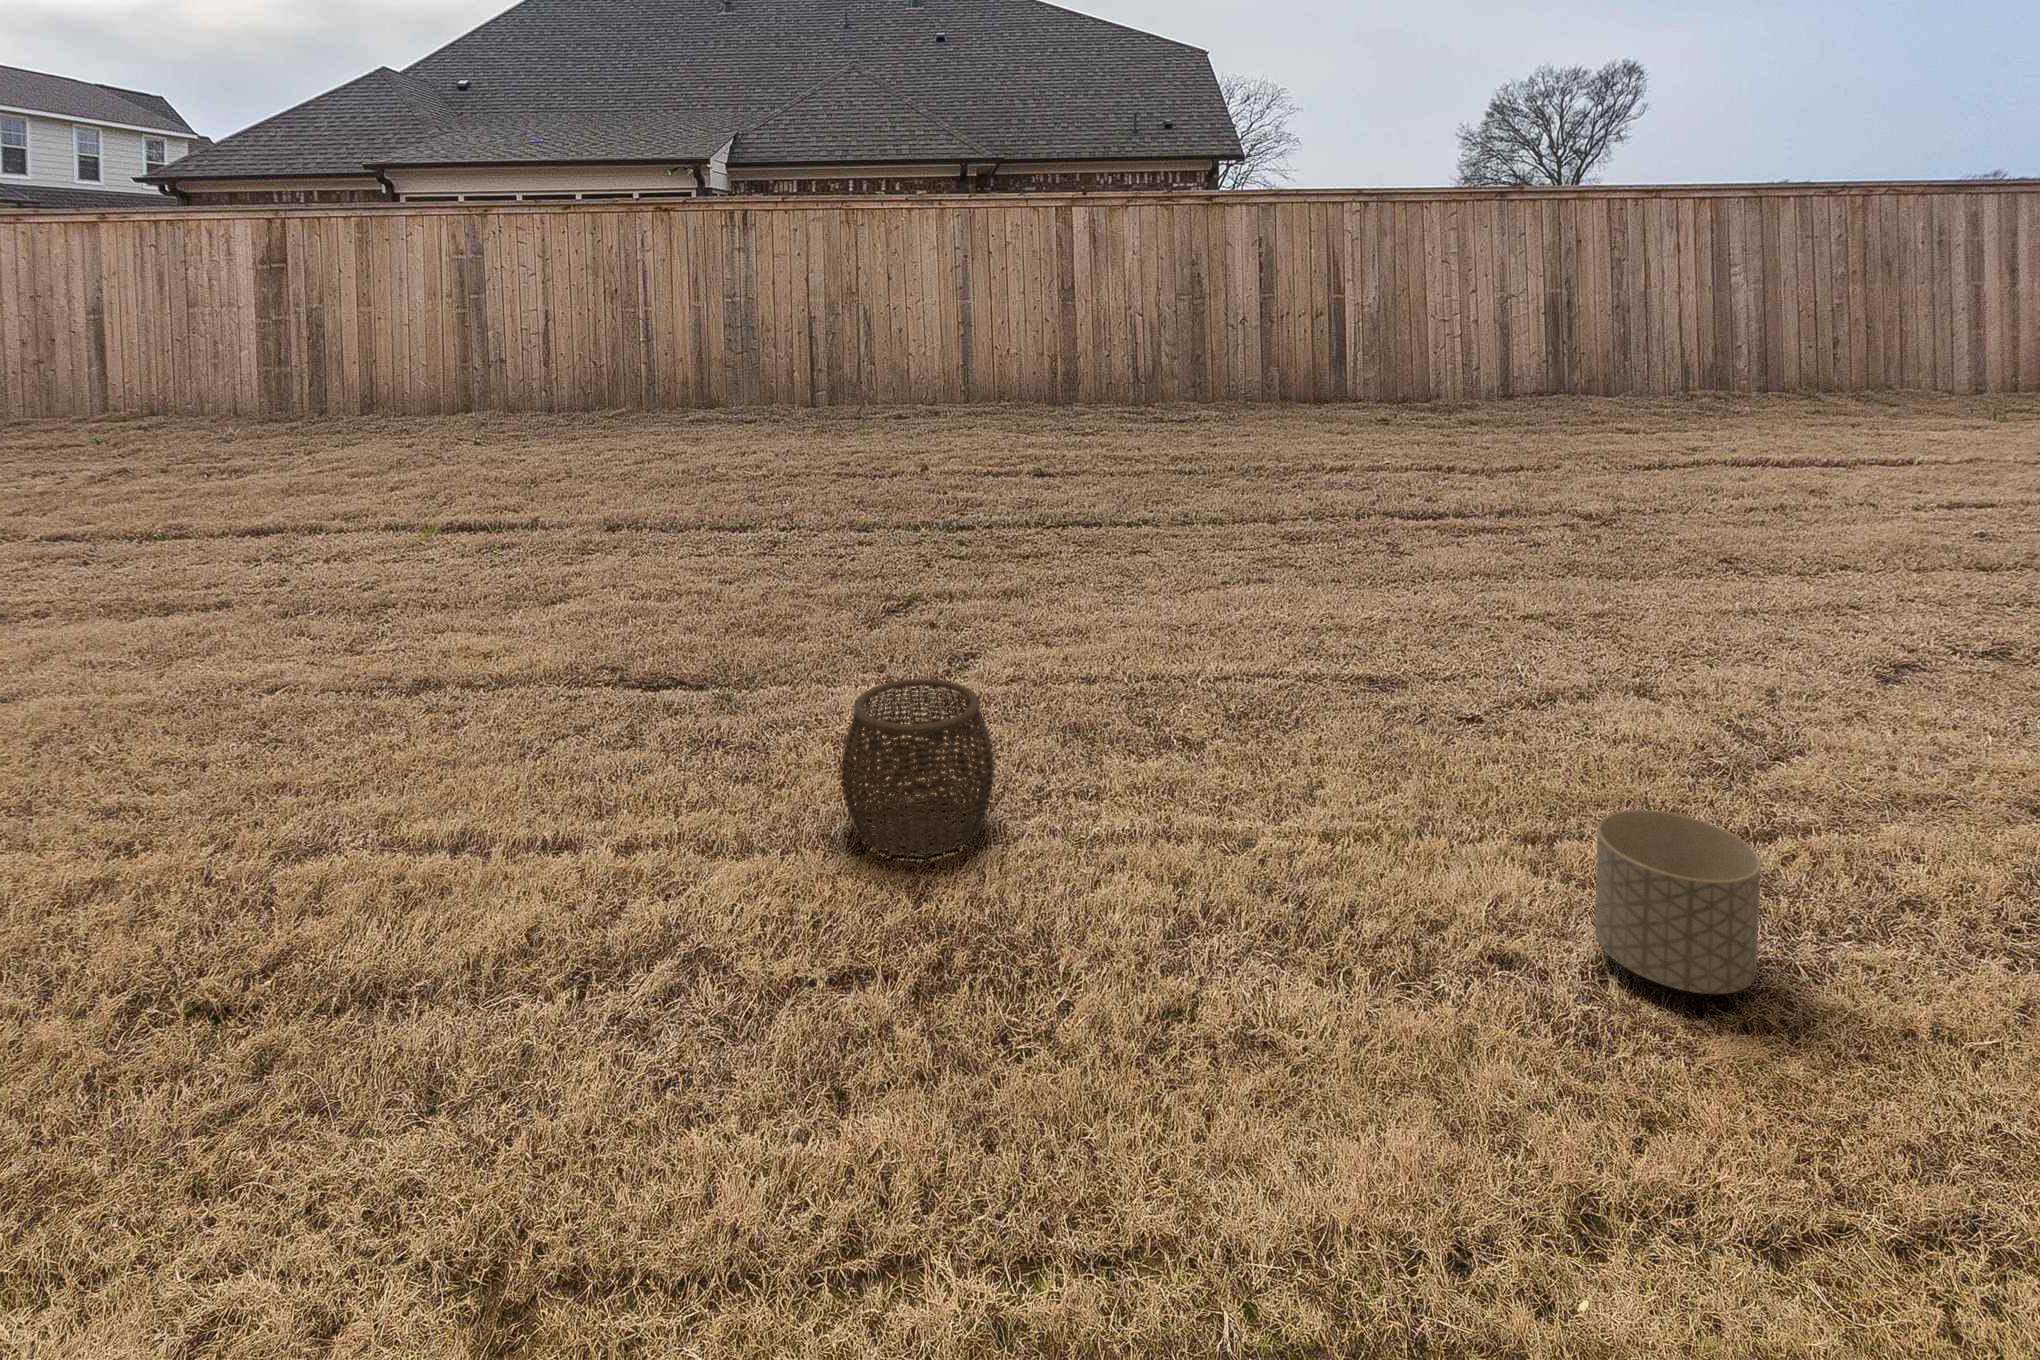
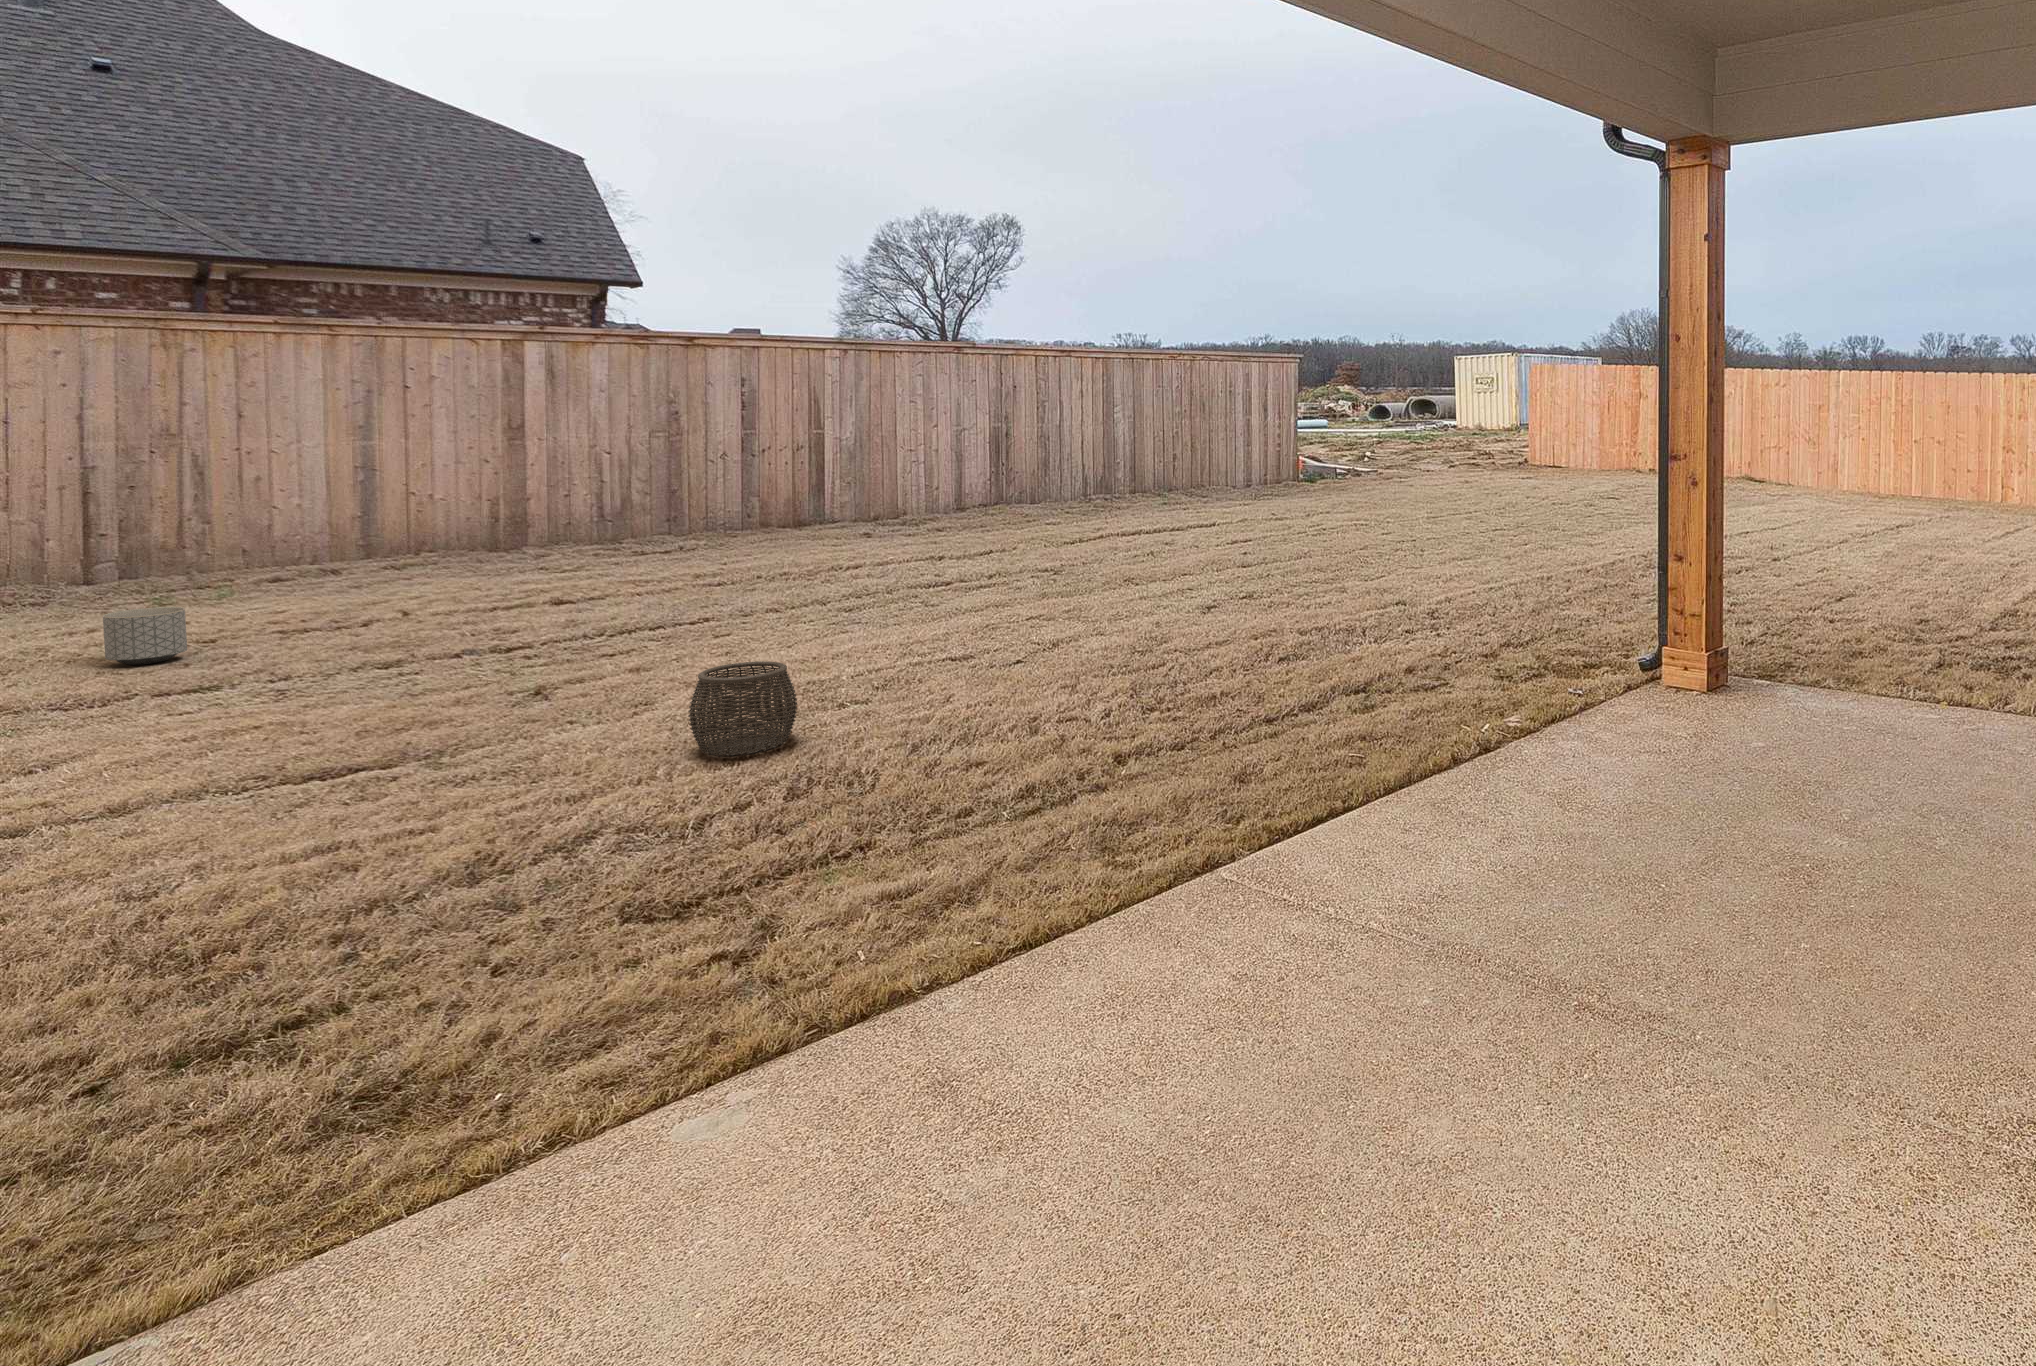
planter: present [1595,809,1761,994] -> present [103,607,187,665]

